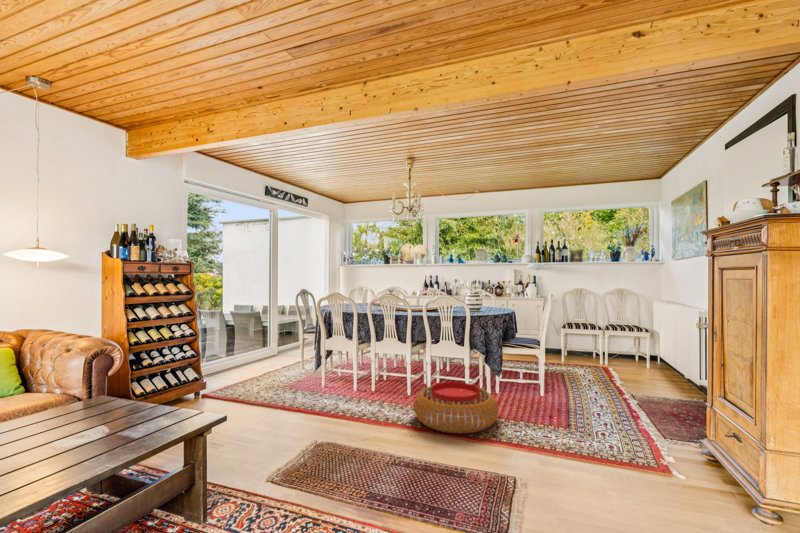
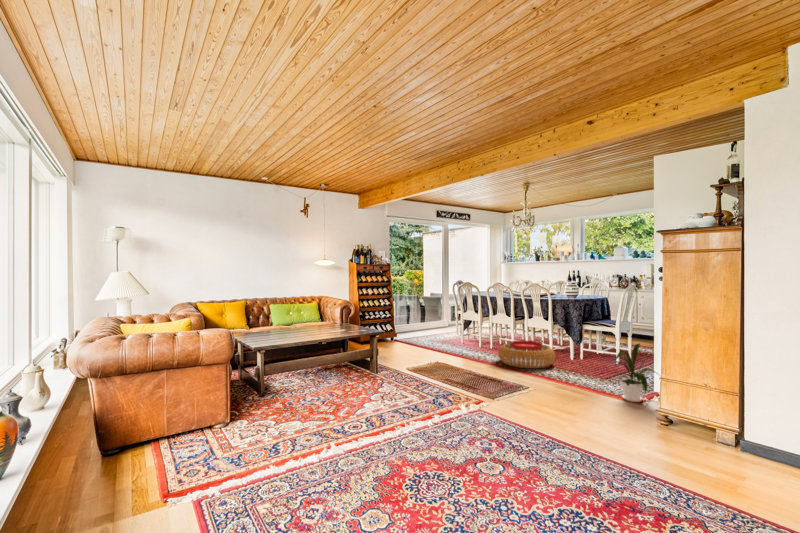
house plant: none [636,388,721,487] -> present [611,344,654,402]

